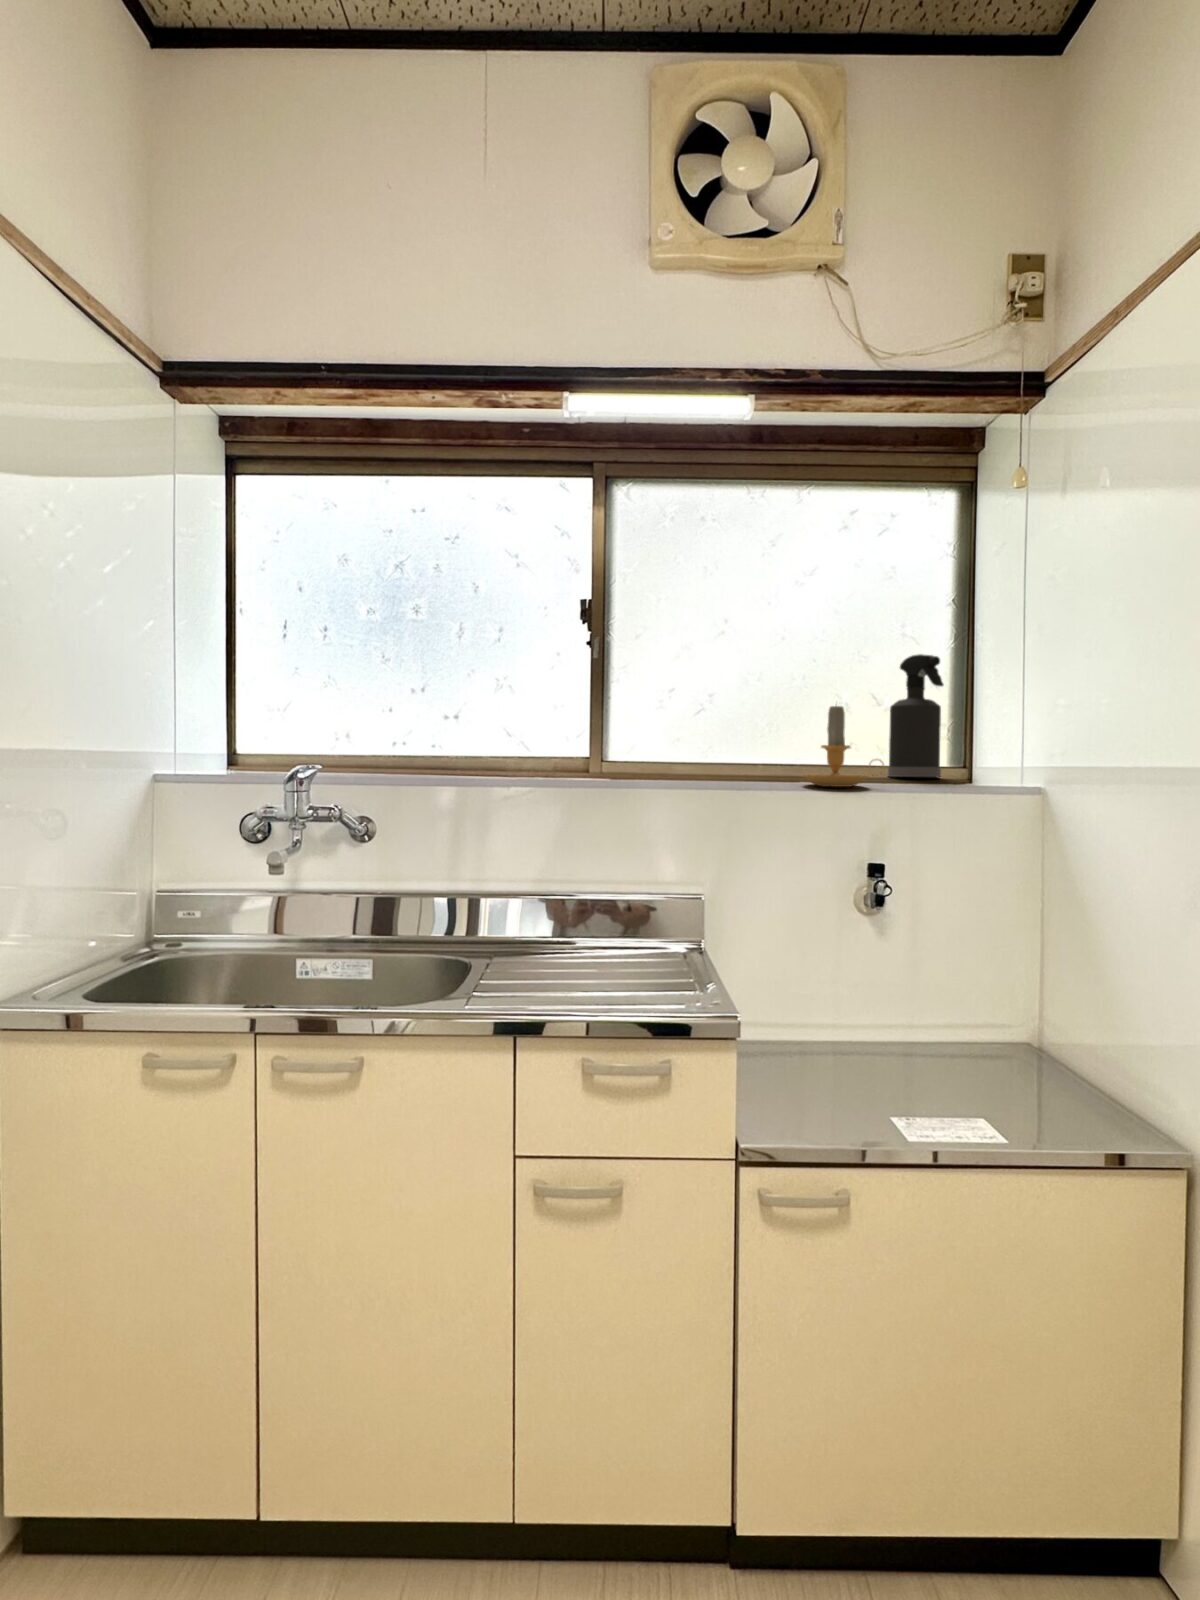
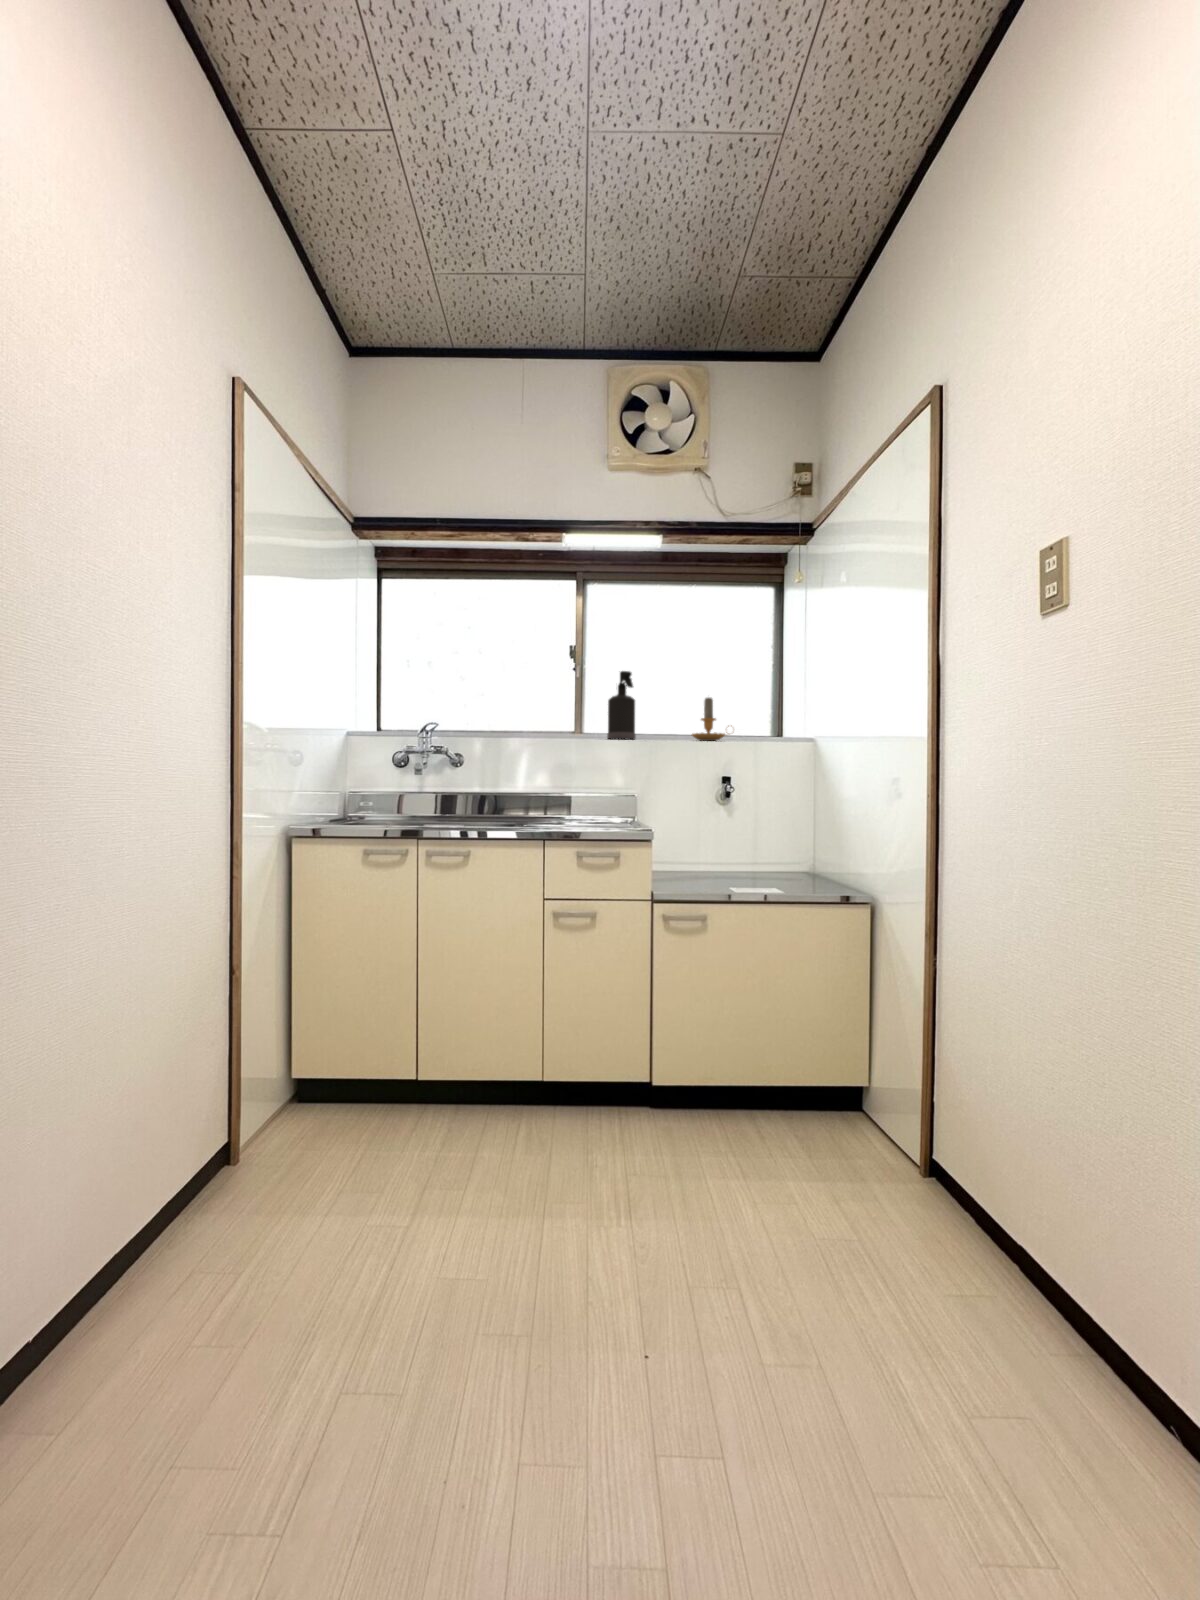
spray bottle: present [888,654,944,777] -> present [607,671,636,739]

